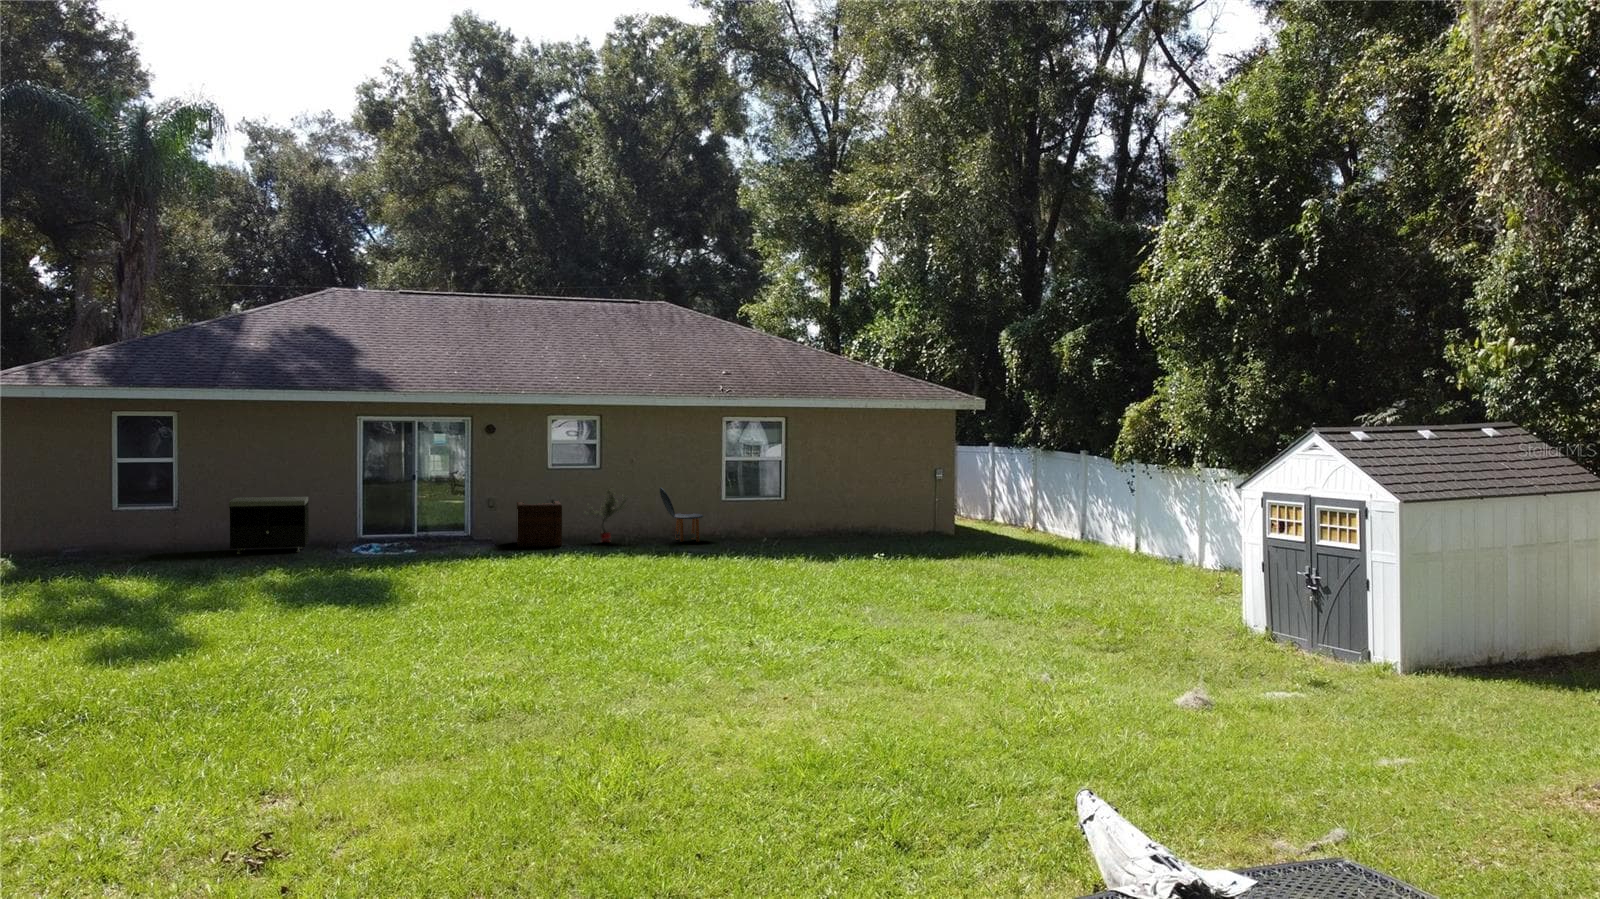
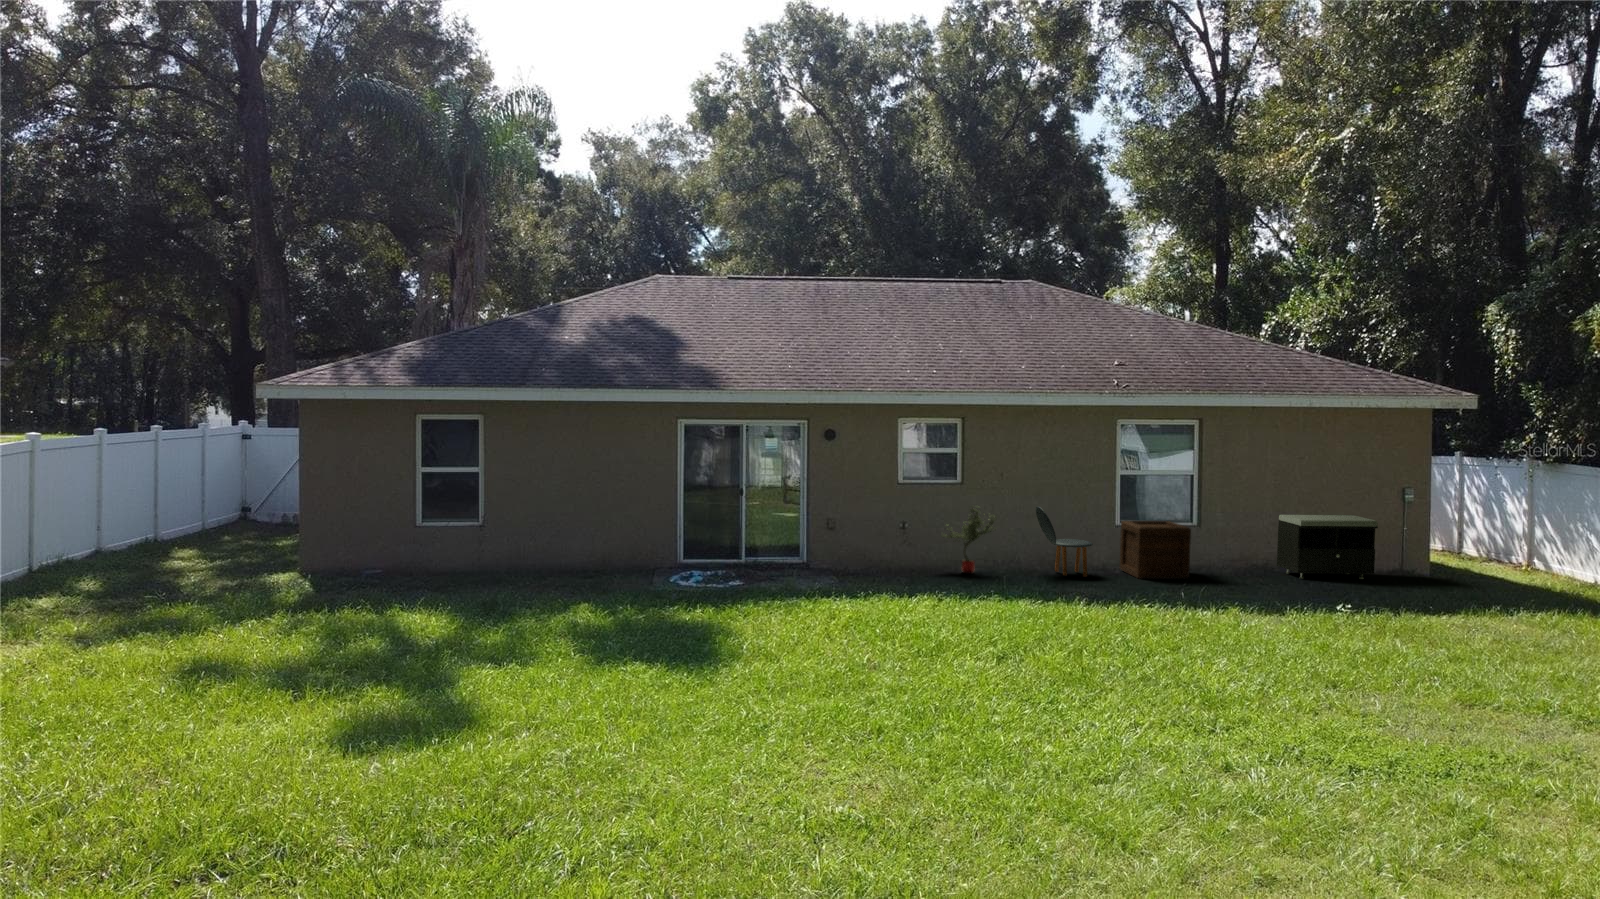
storage bench: present [229,497,309,554] -> present [1277,515,1378,579]
wooden crate: present [517,501,562,547] -> present [1120,521,1191,579]

